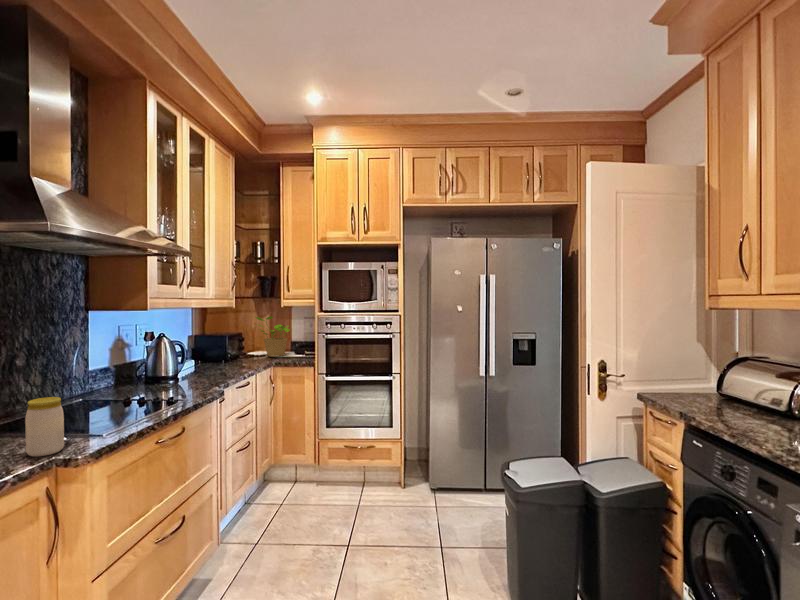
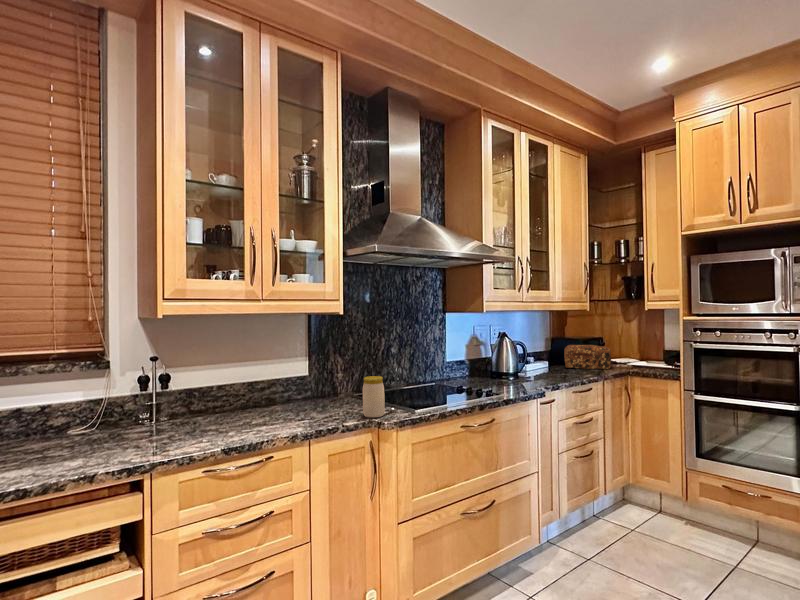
potted plant: present [256,317,290,357] -> none [614,320,657,366]
bread loaf: none [213,341,258,365] -> present [564,345,611,369]

